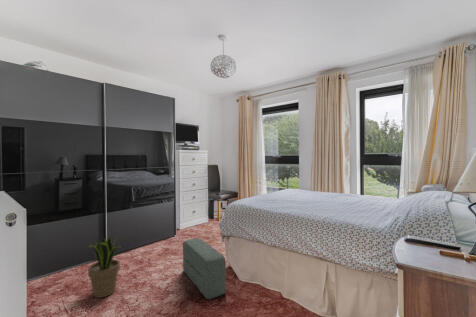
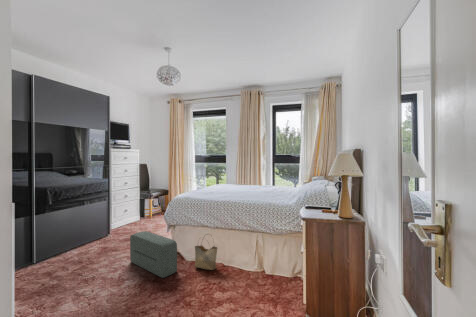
potted plant: present [87,237,120,298] -> none [33,235,72,297]
woven basket: none [246,252,274,301] -> present [195,245,217,270]

